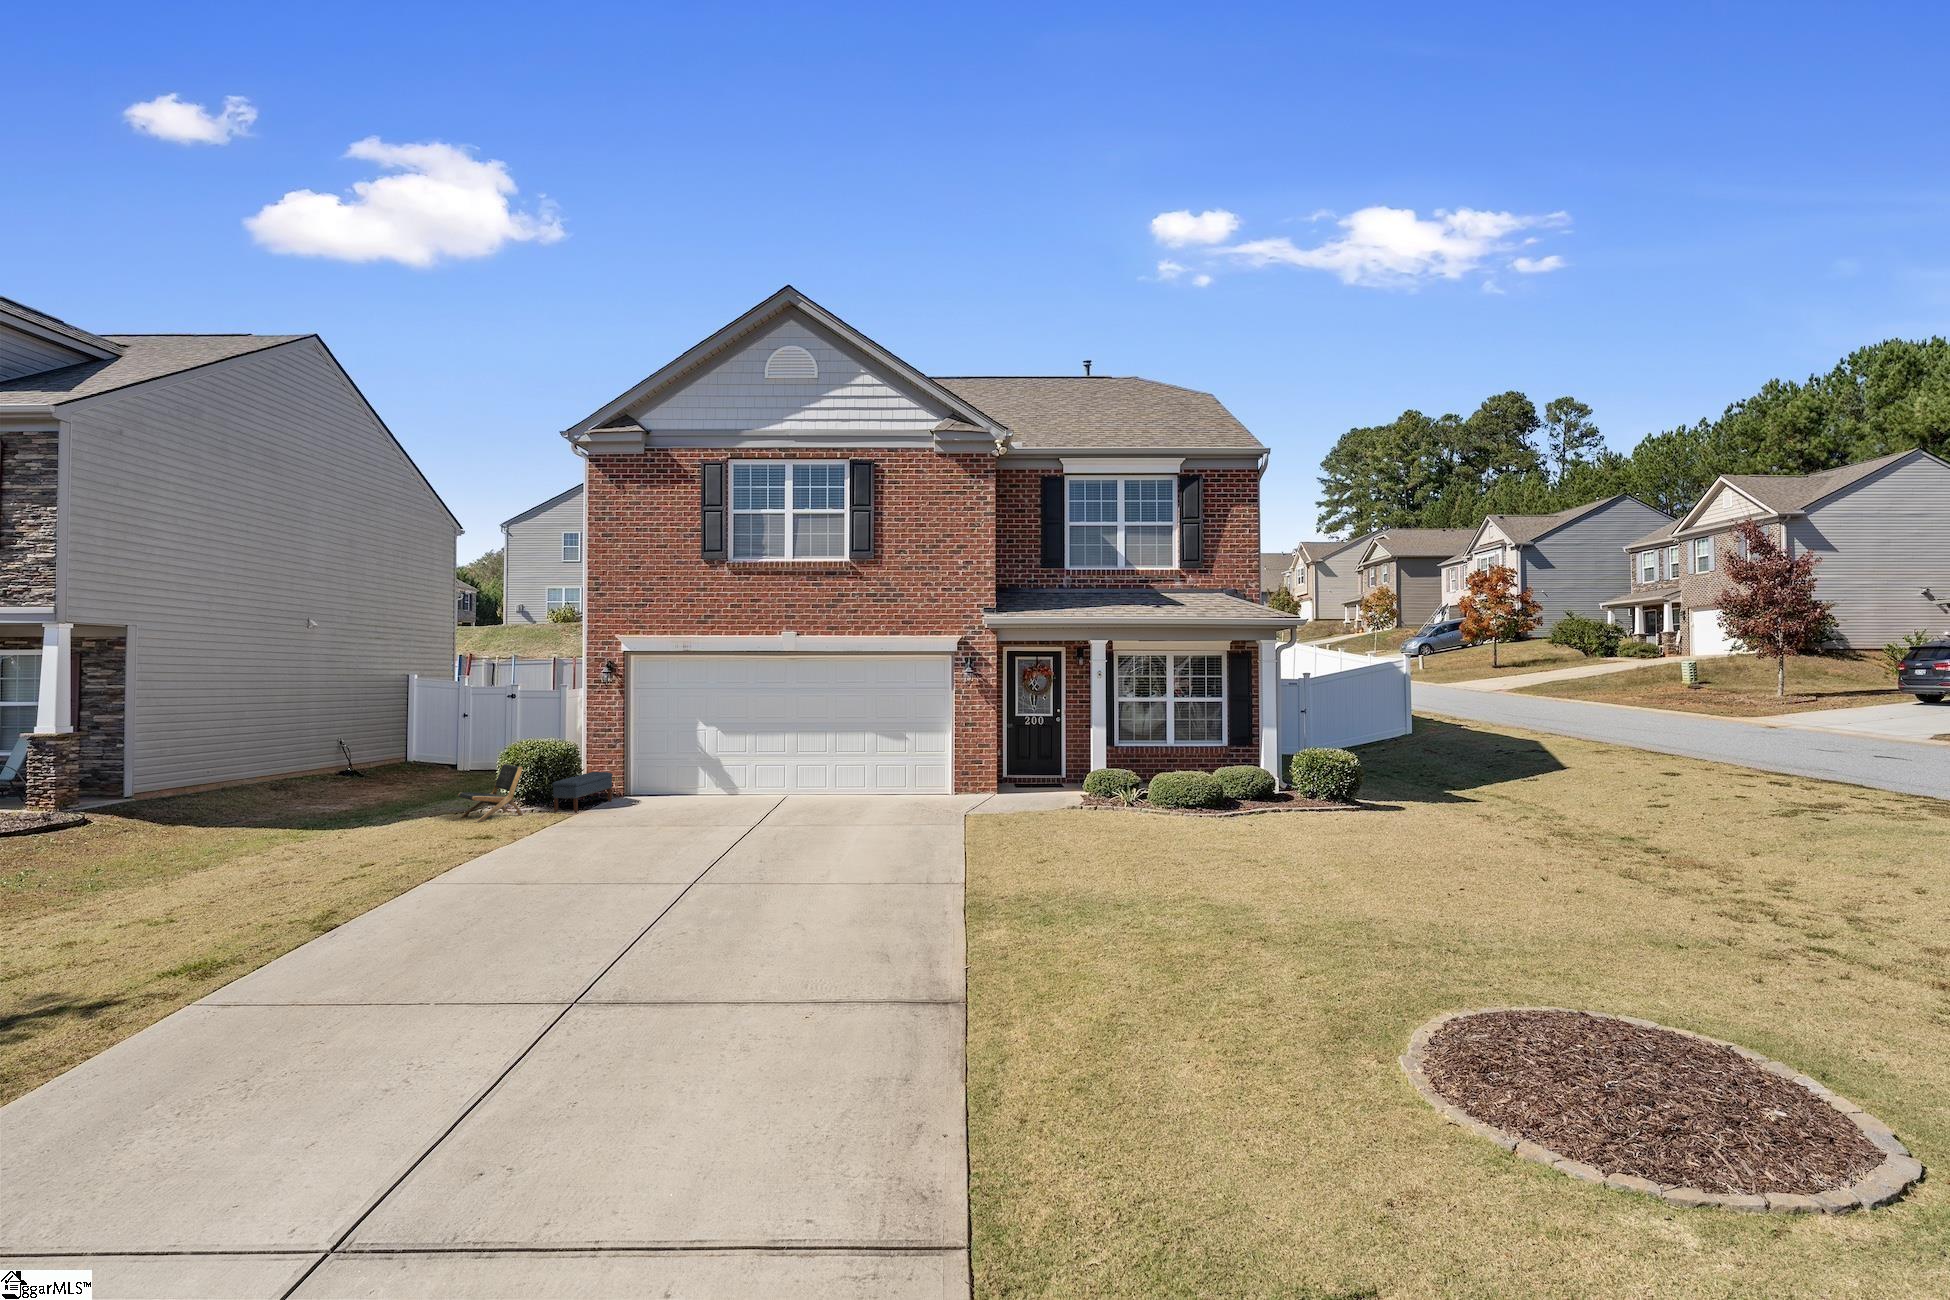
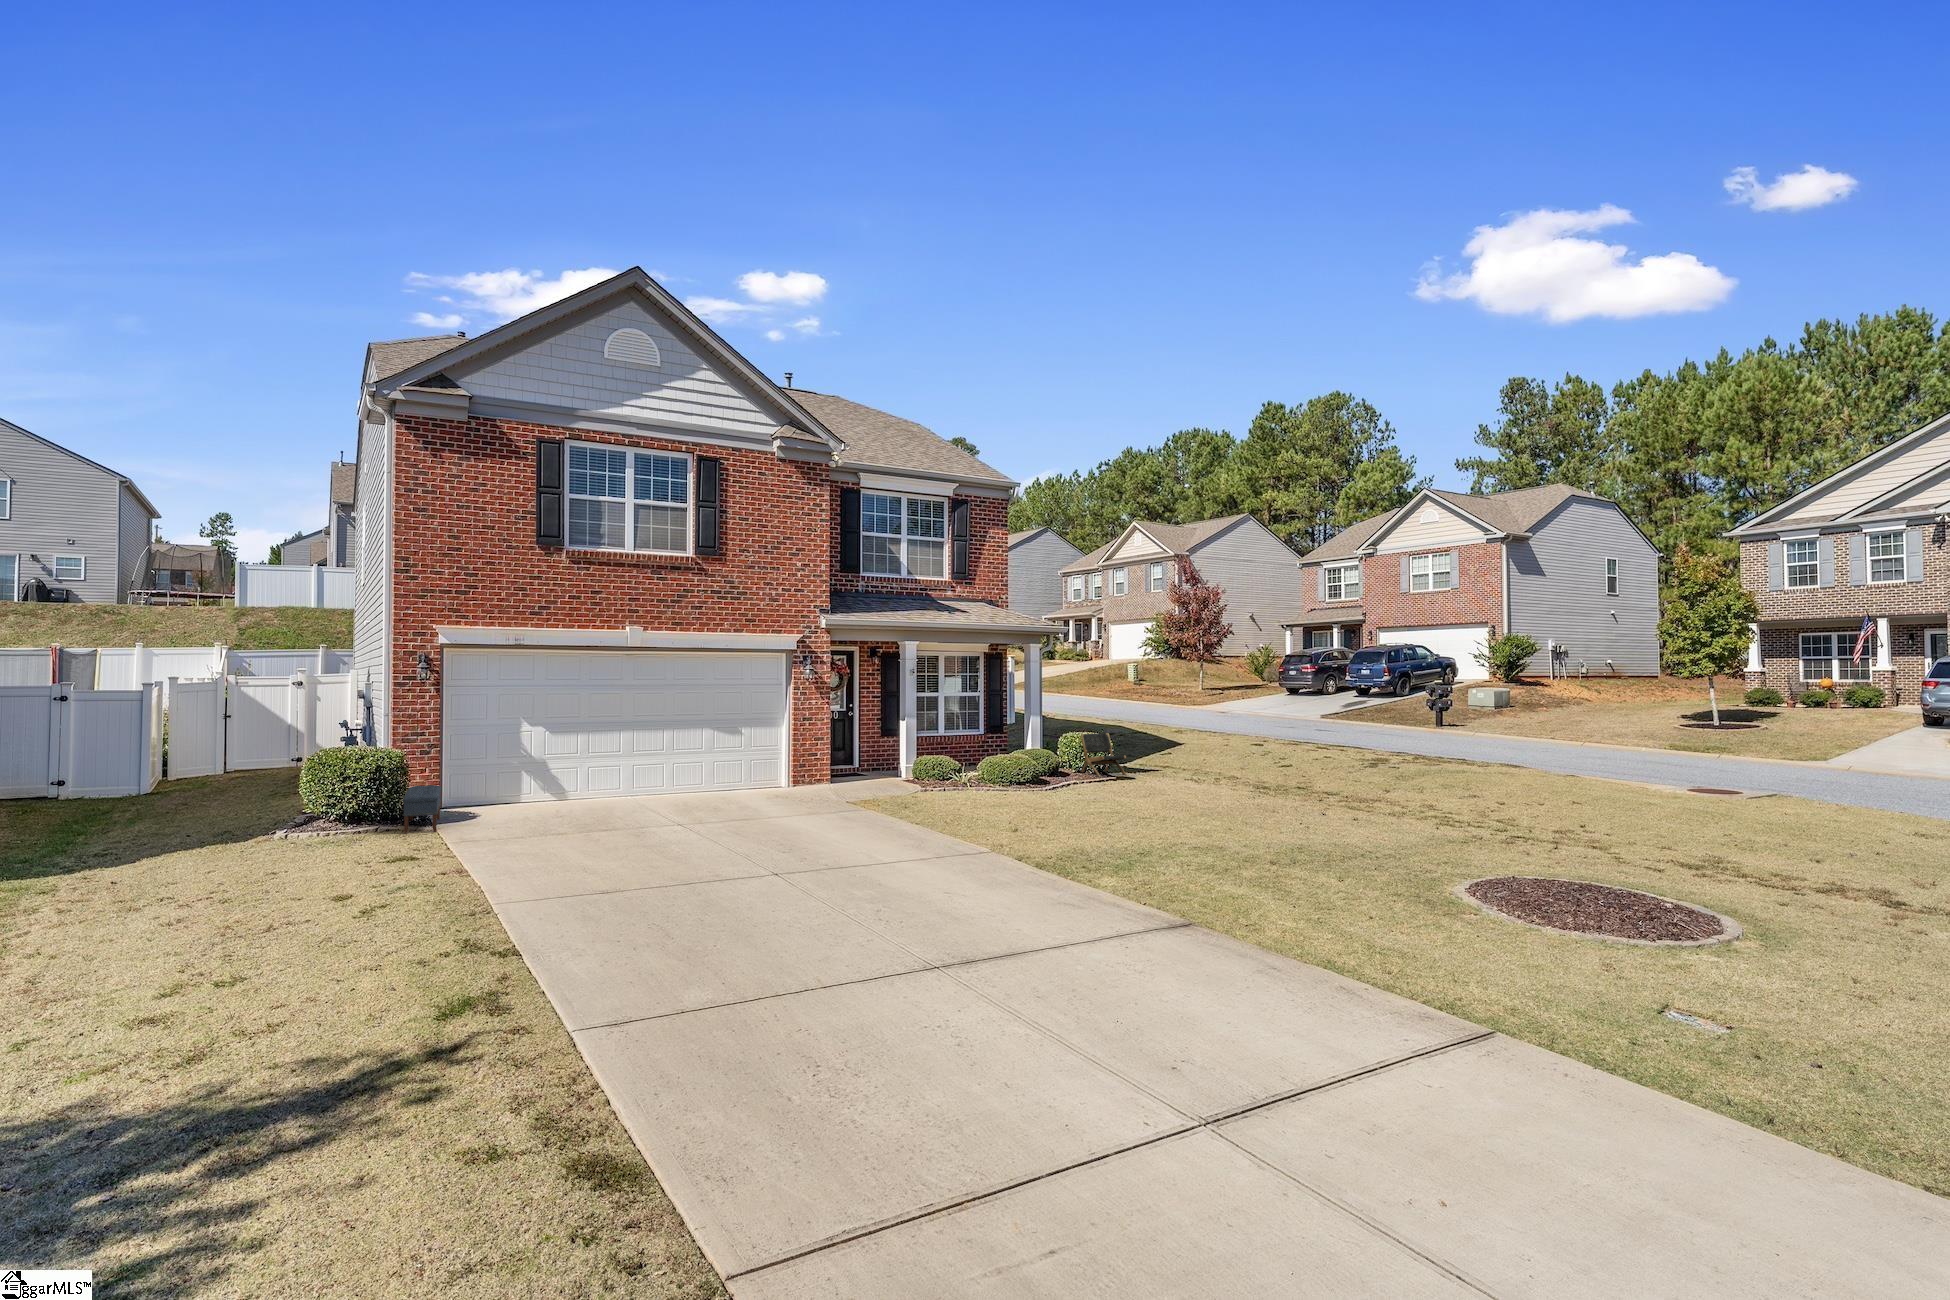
lounge chair: present [458,763,523,822] -> present [1081,733,1127,777]

